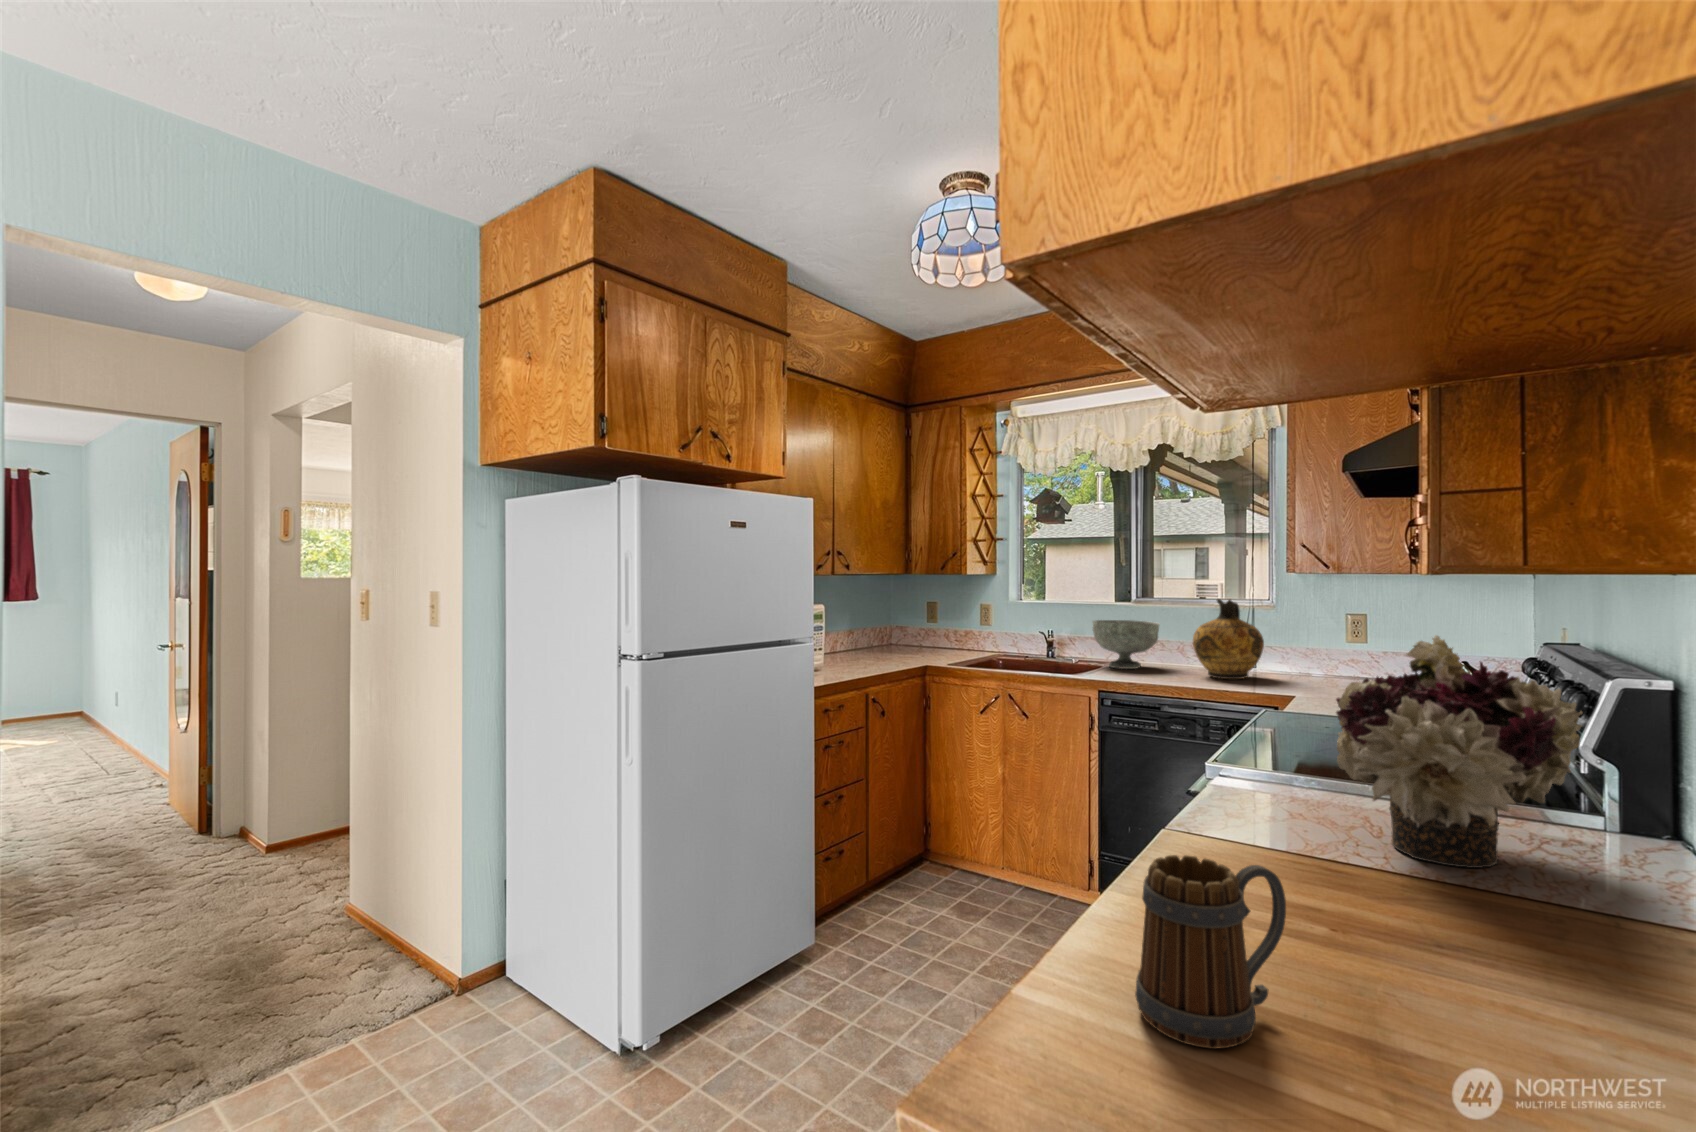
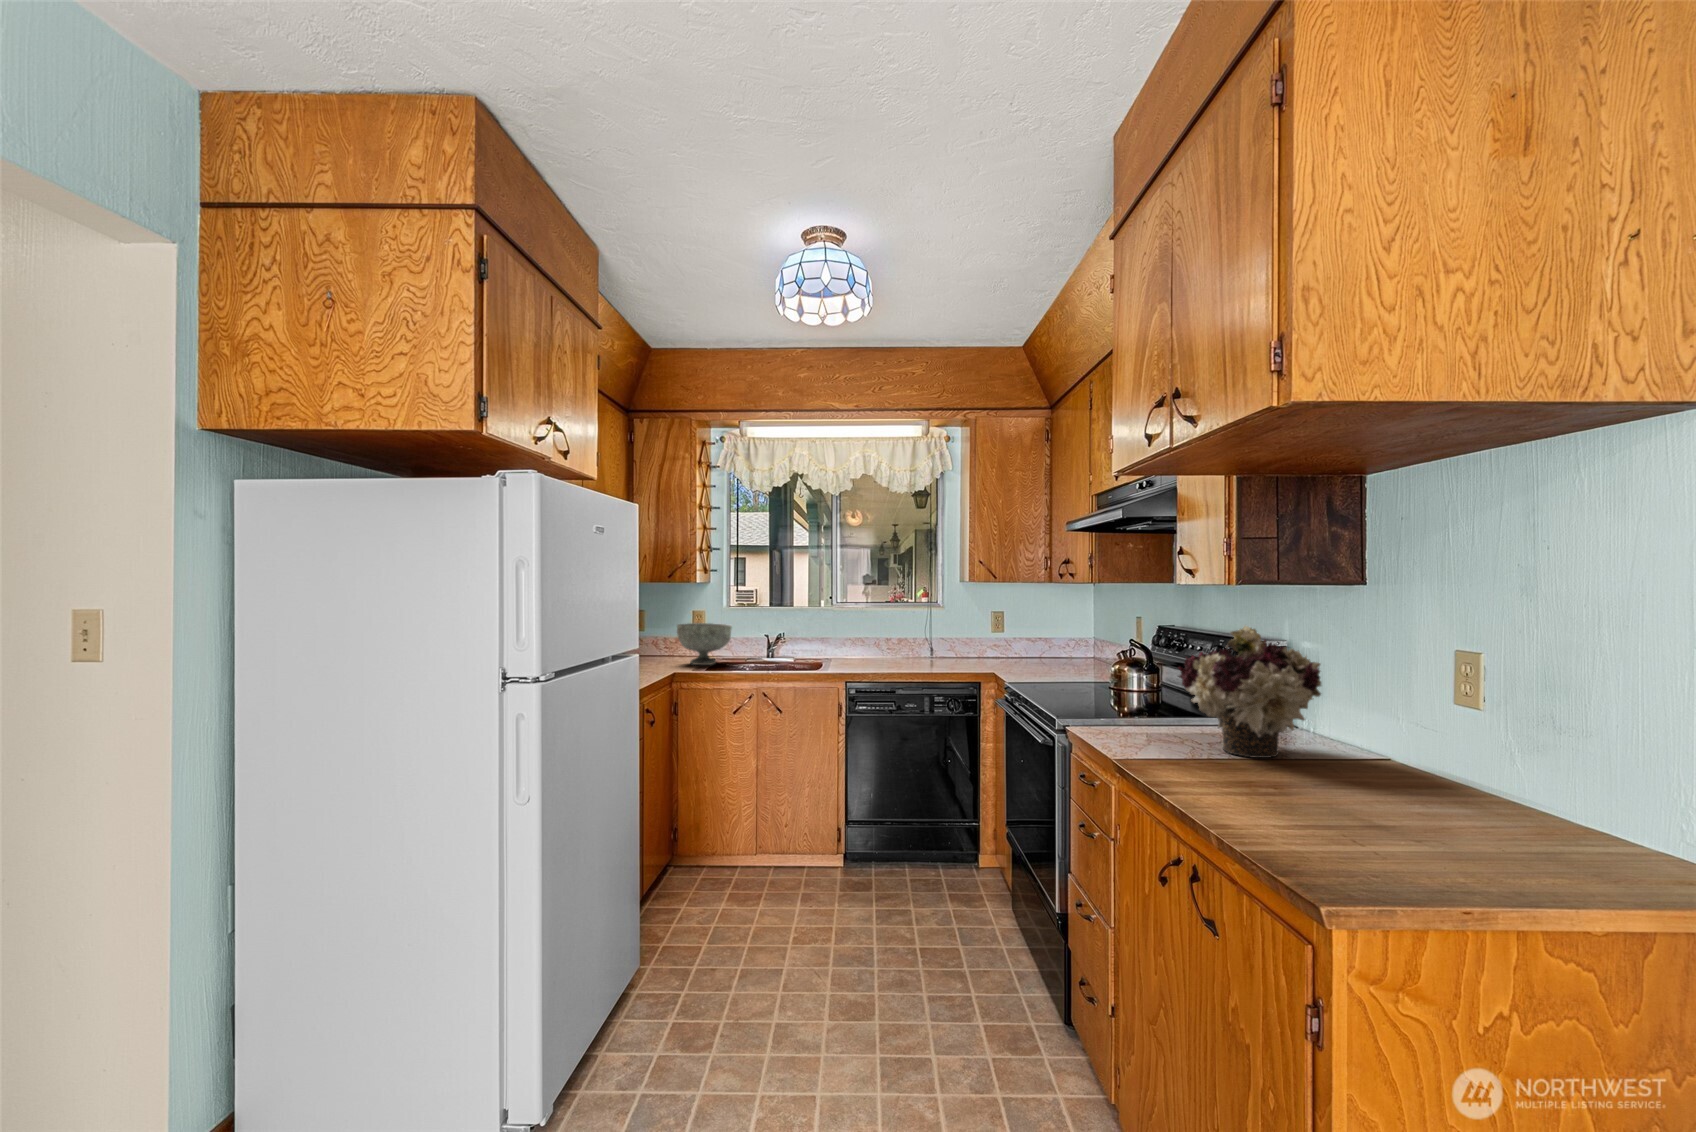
ceramic jug: present [1193,599,1264,679] -> none [905,603,956,667]
decorative bowl: present [1093,620,1159,669] -> present [677,623,732,665]
mug: present [1135,855,1286,1048] -> none [1296,753,1369,853]

